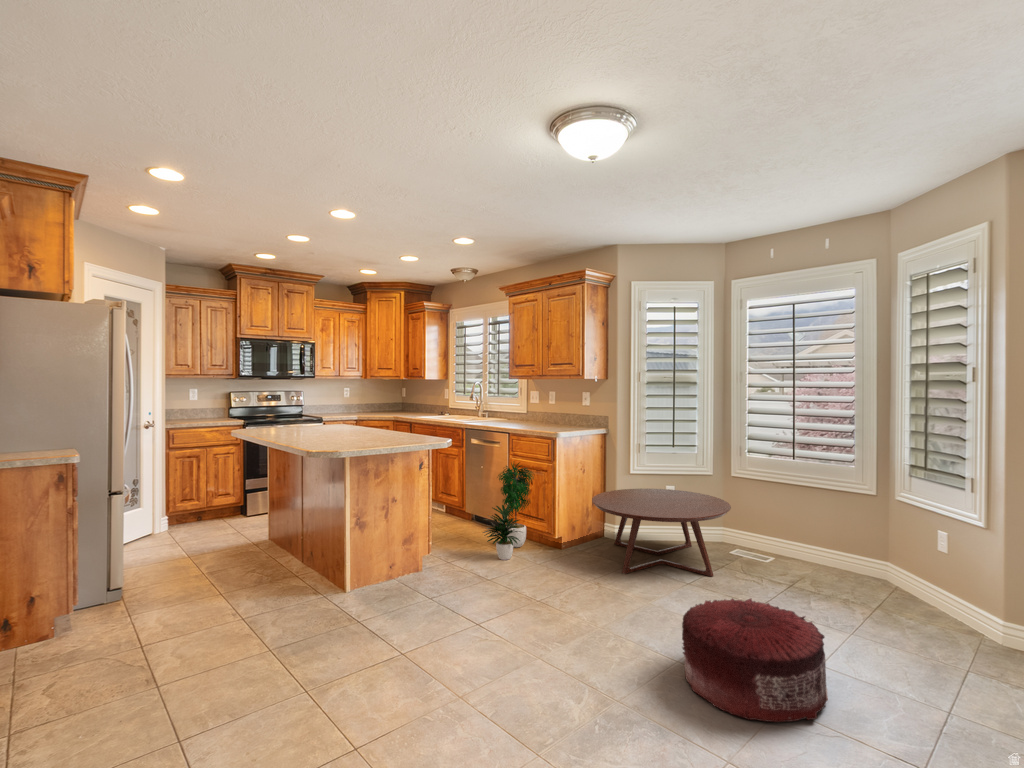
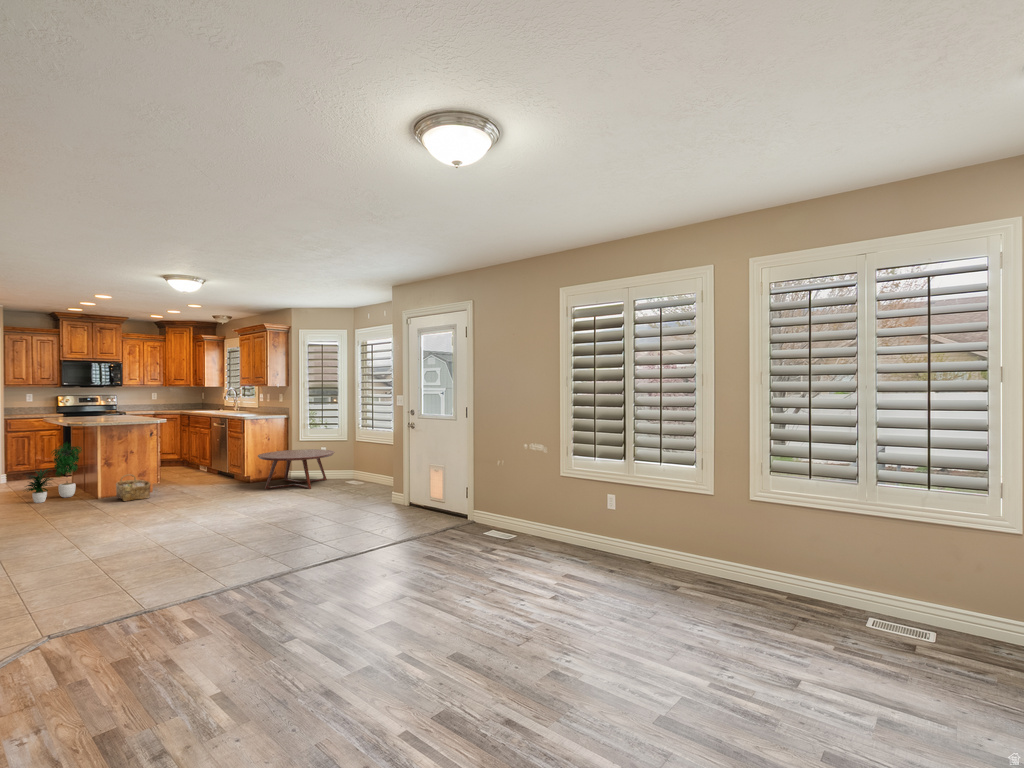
potted plant: present [483,463,534,560] -> present [26,443,82,503]
woven basket: none [377,544,439,606] -> present [116,474,151,501]
pouf: present [682,598,828,722] -> none [220,482,282,518]

